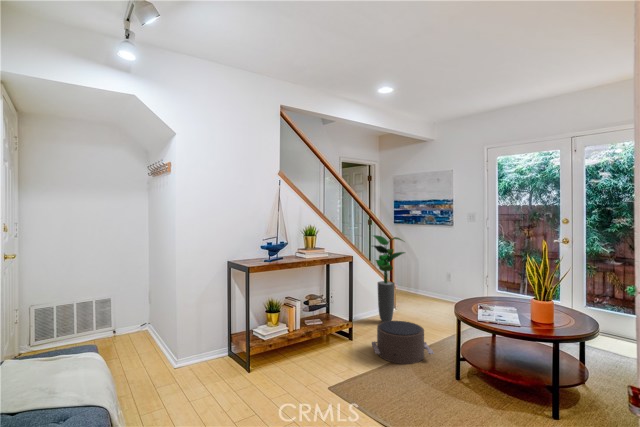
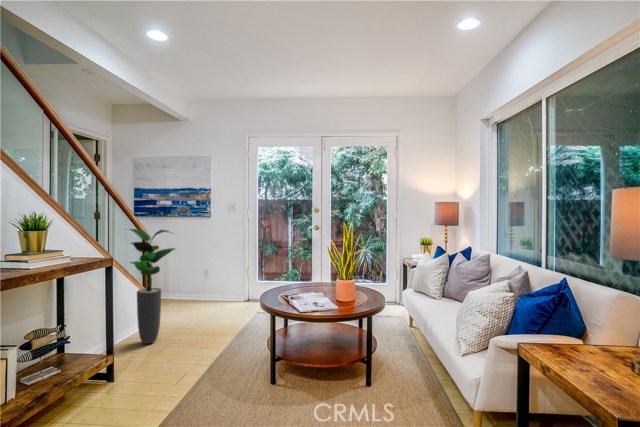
pouf: present [372,321,434,364] -> none [151,333,237,392]

